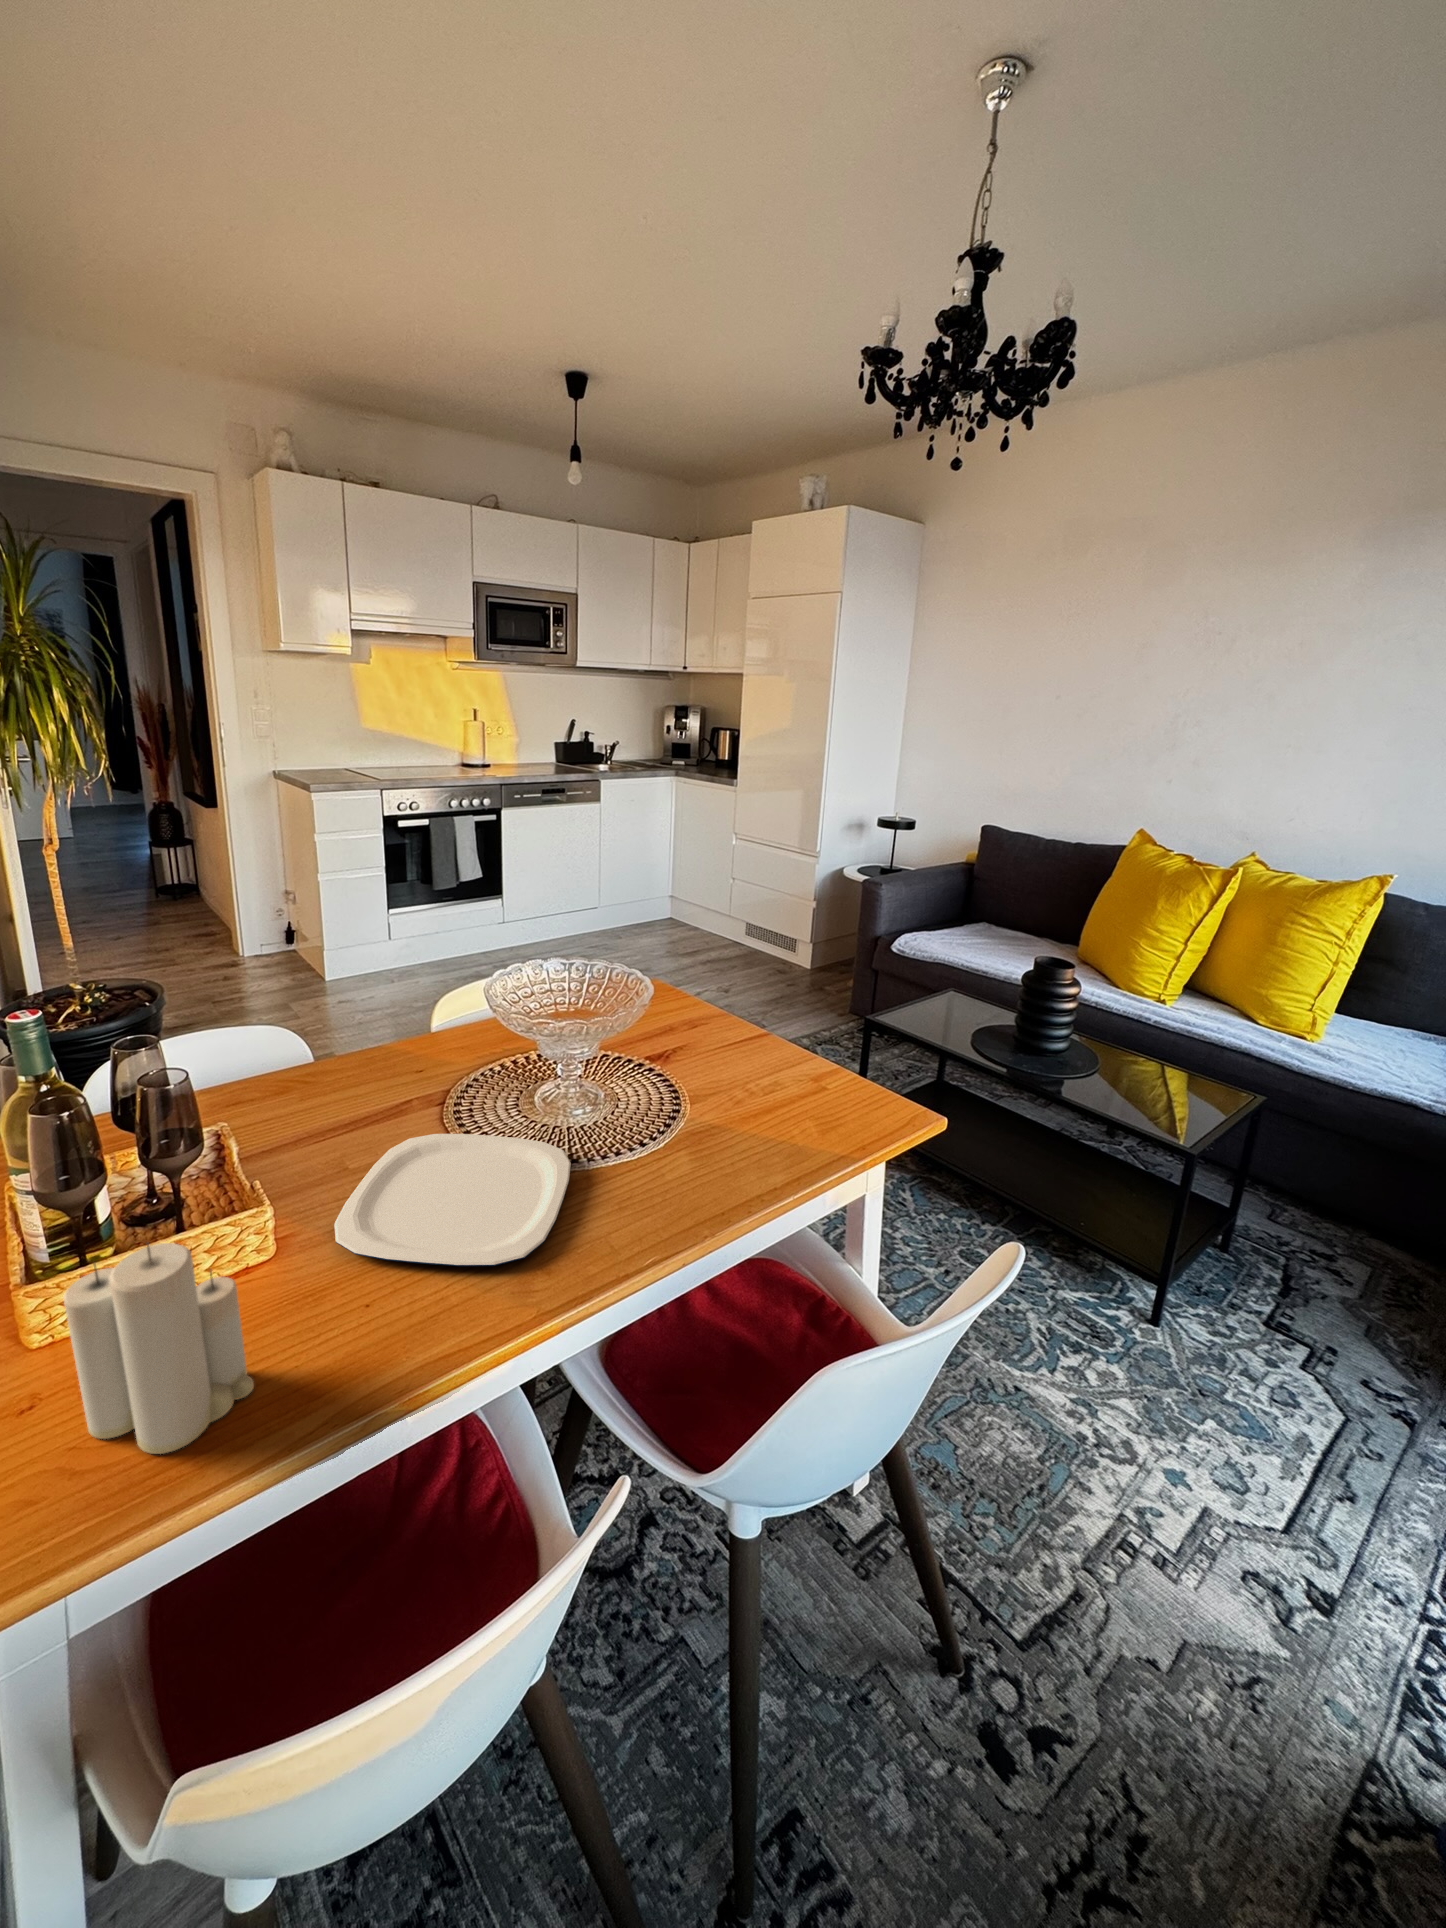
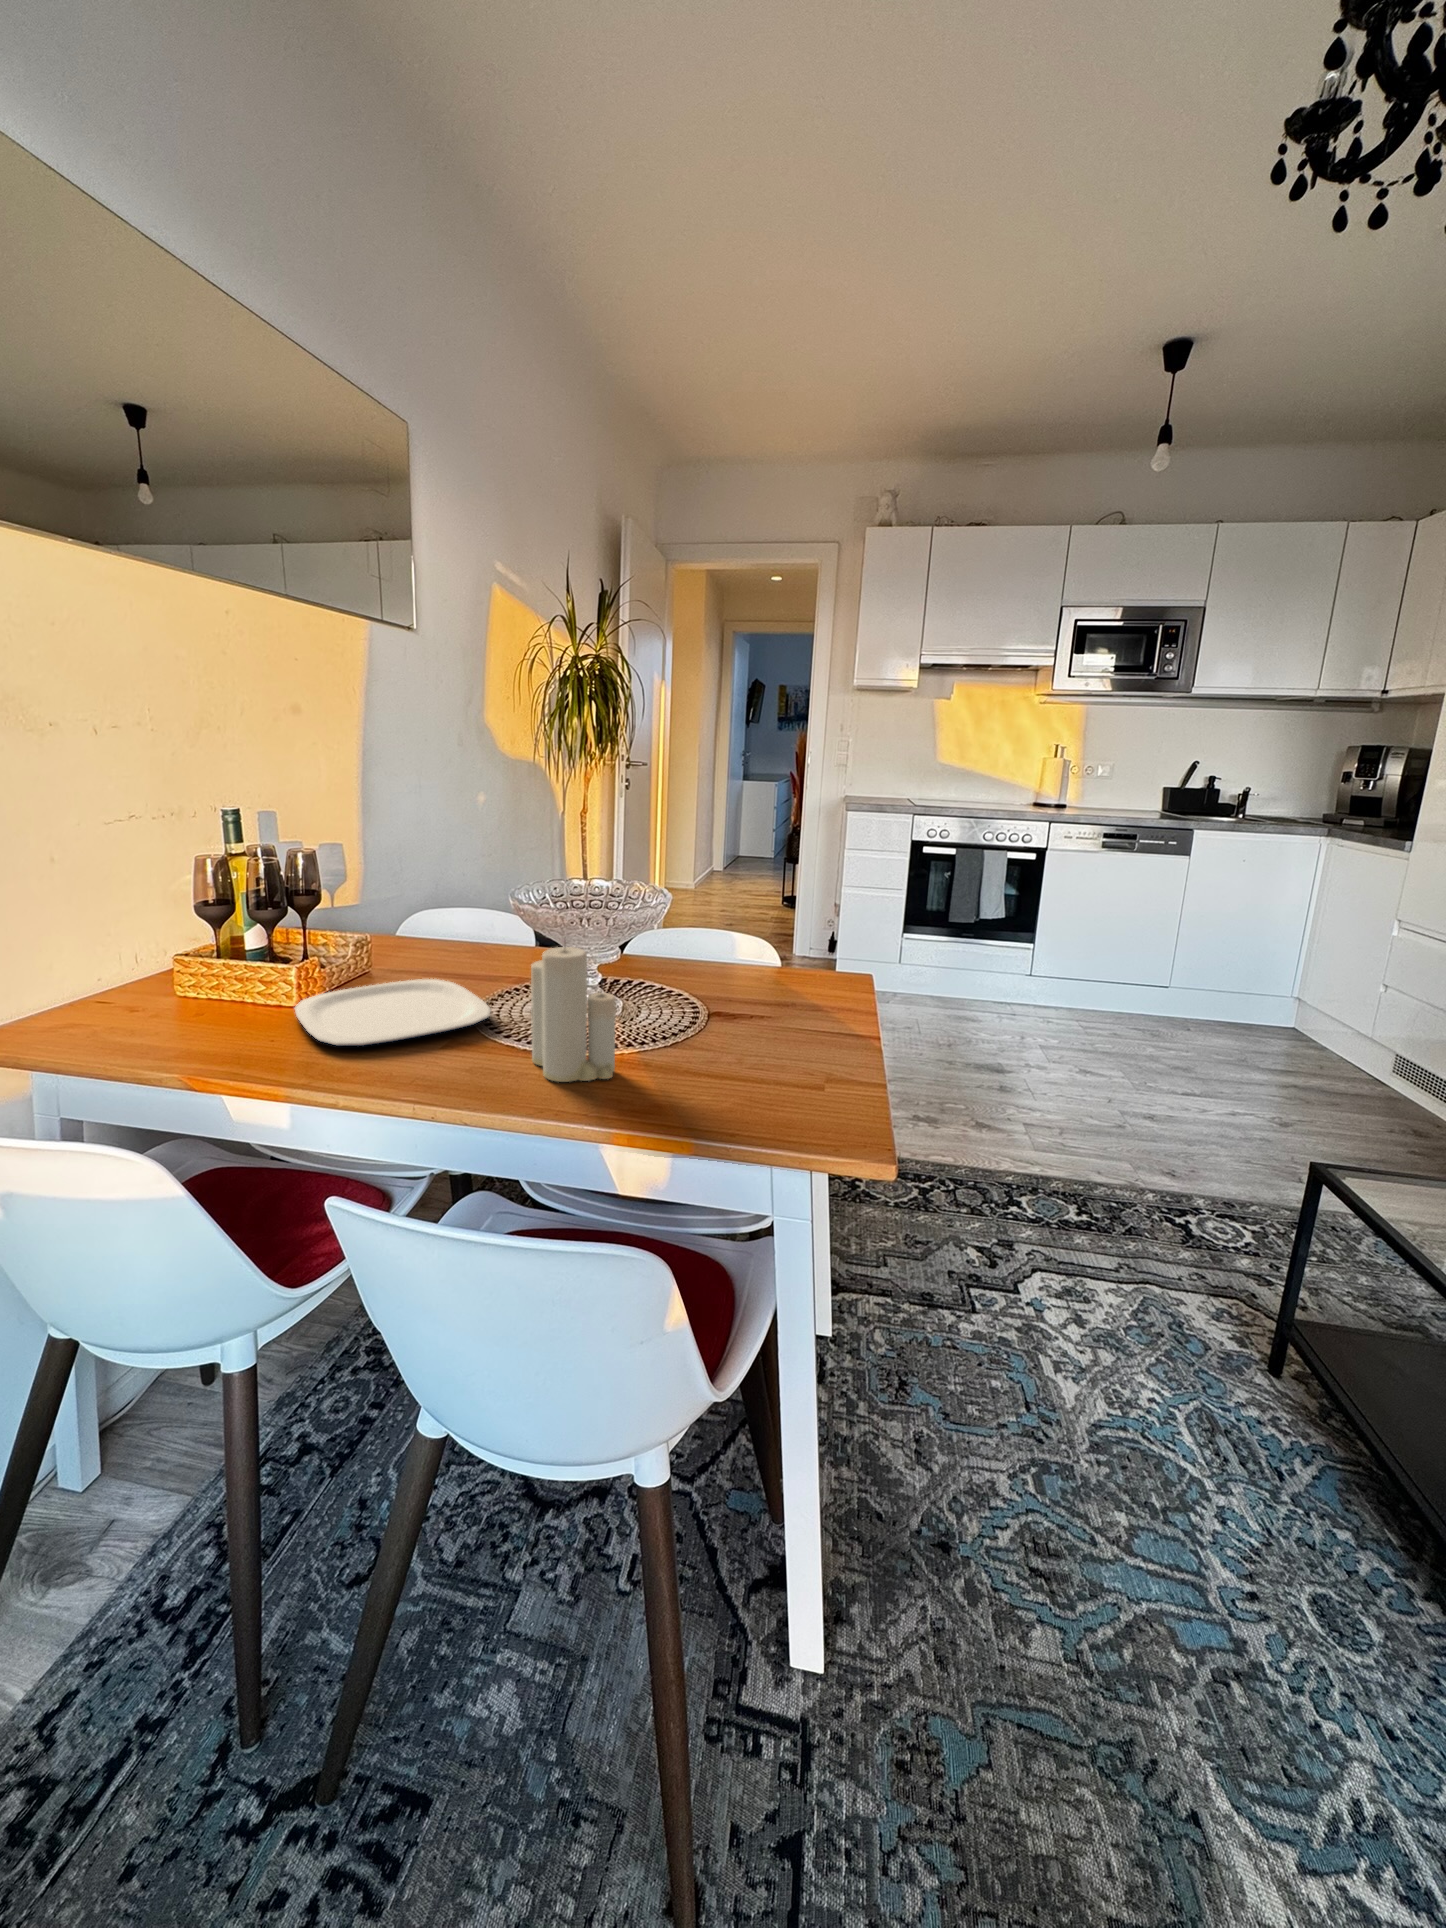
candle: present [63,1243,254,1454] -> present [531,946,616,1082]

